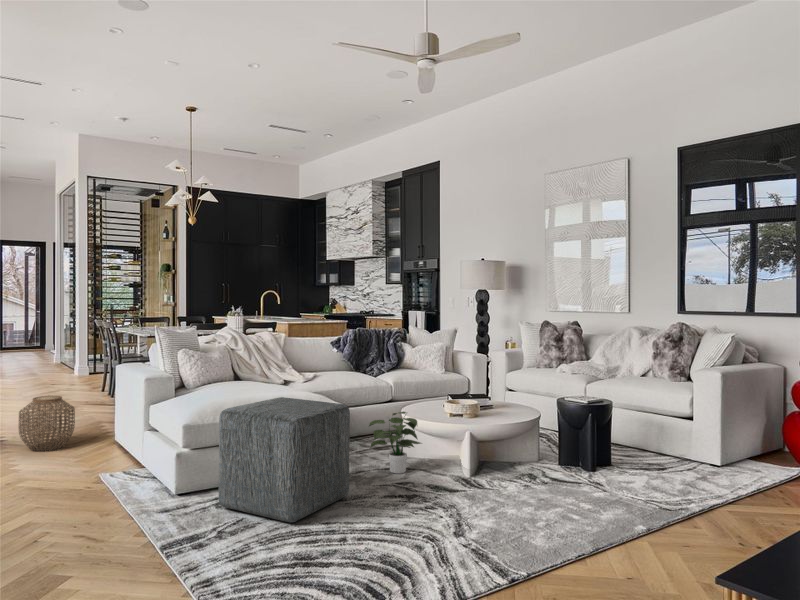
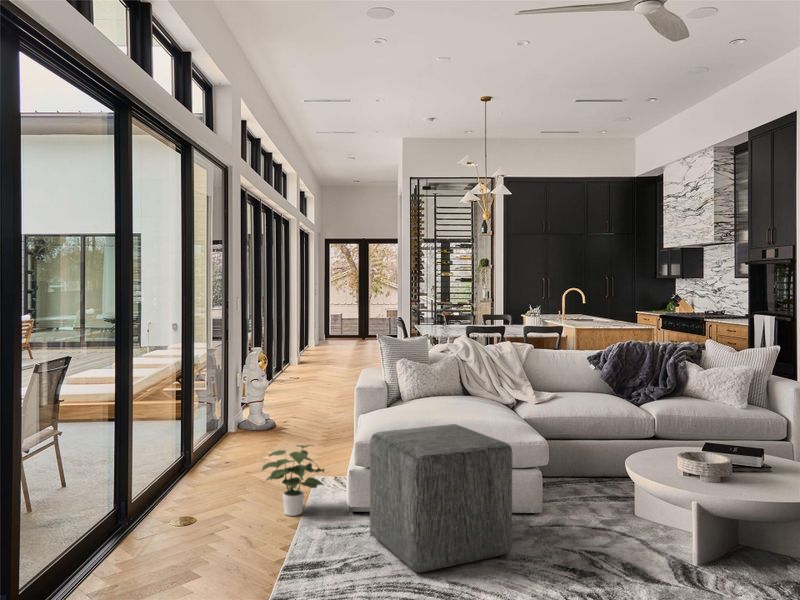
woven basket: present [19,396,75,451] -> none [283,395,328,446]
potted plant: present [369,412,421,474] -> present [262,445,324,516]

